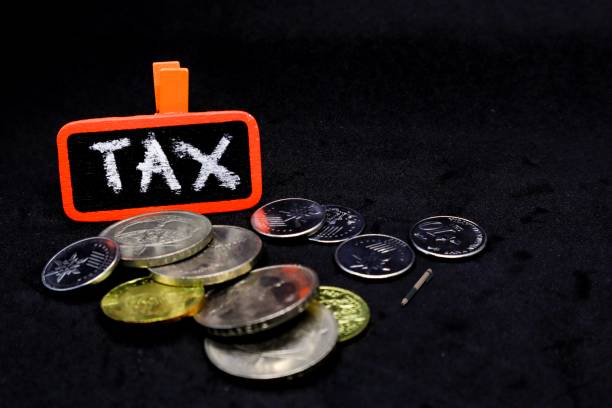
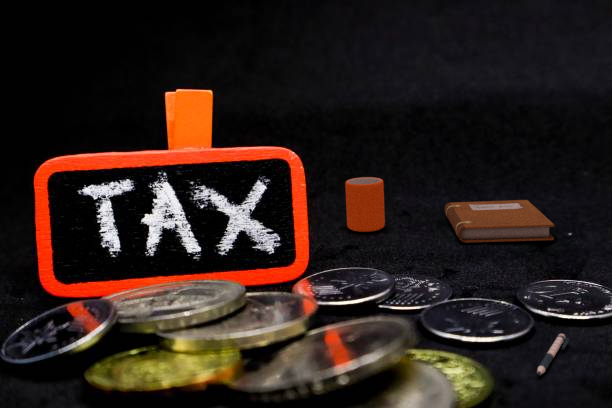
mug: none [302,103,333,150] -> present [345,177,385,232]
notebook: none [385,121,461,168] -> present [445,200,554,243]

